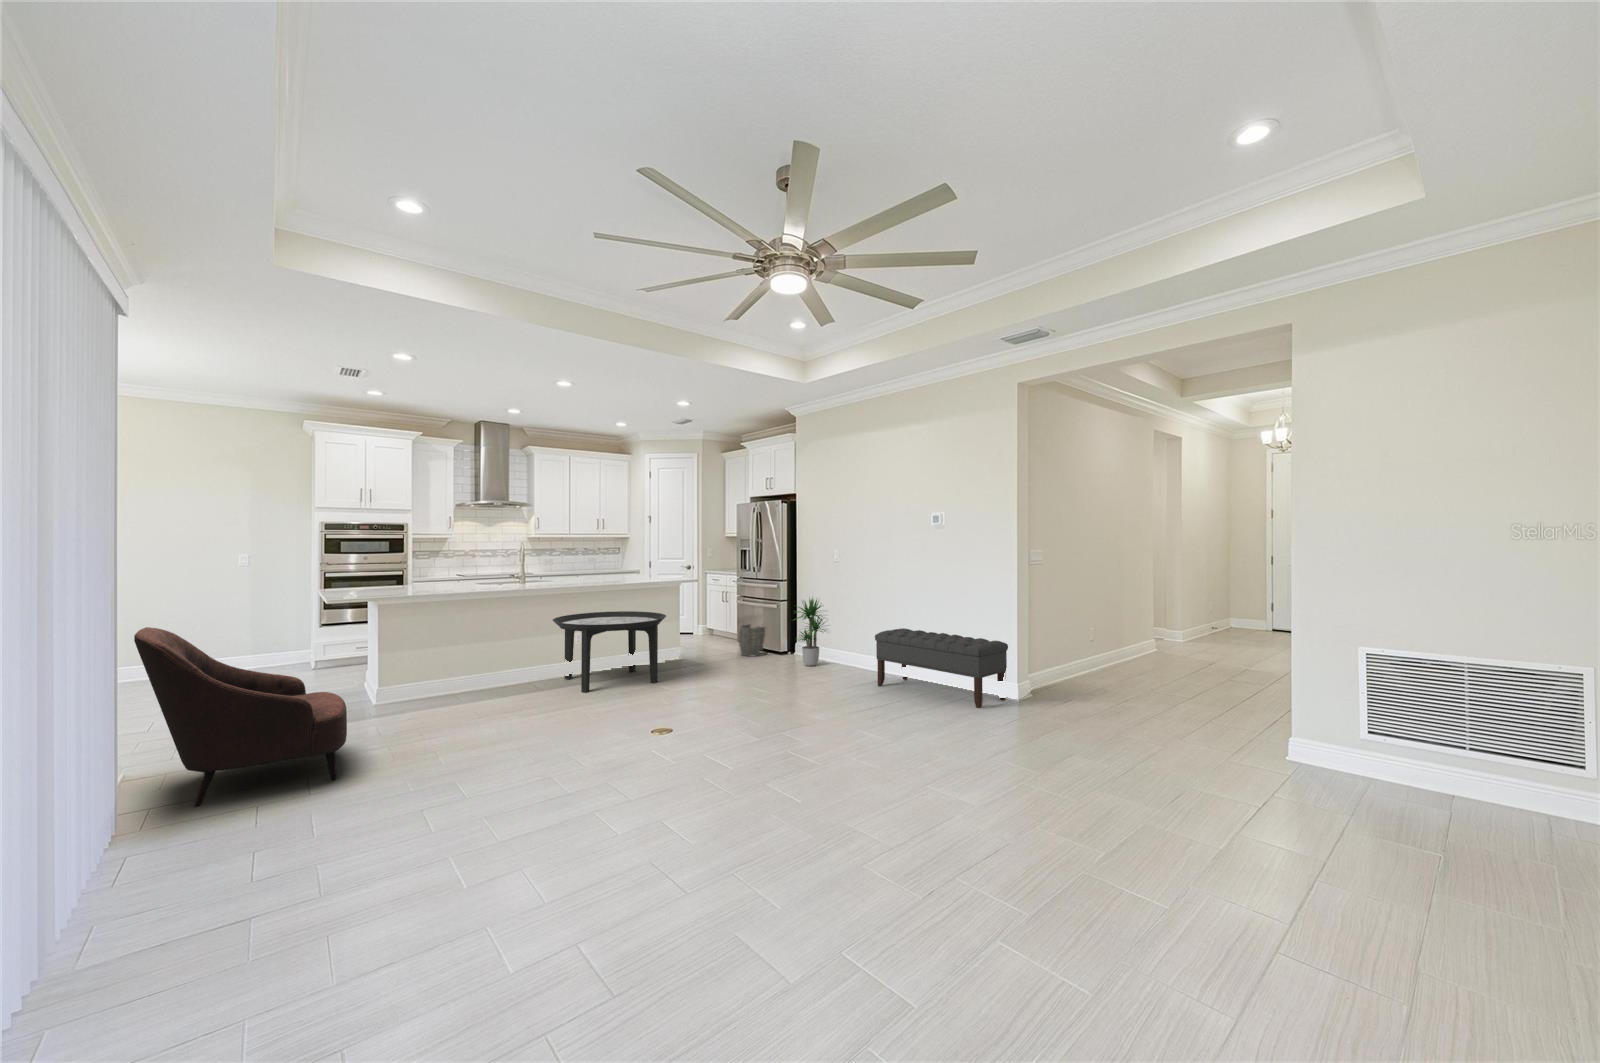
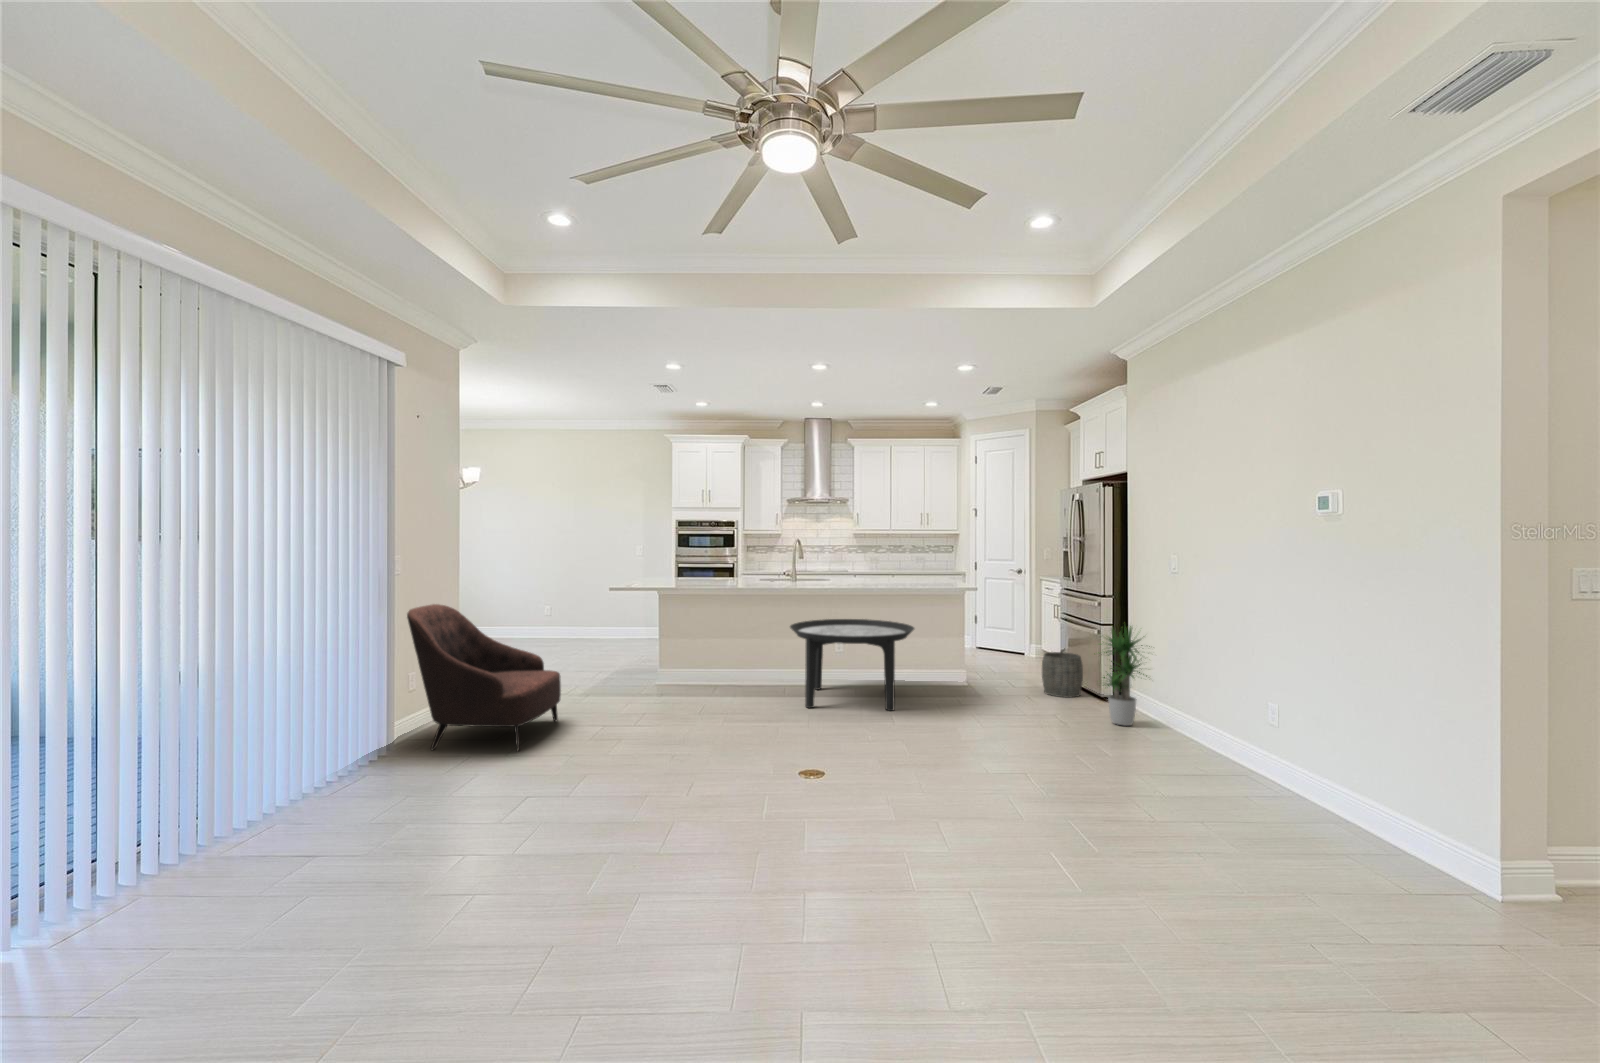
bench: present [875,628,1008,708] -> none [1183,692,1452,878]

